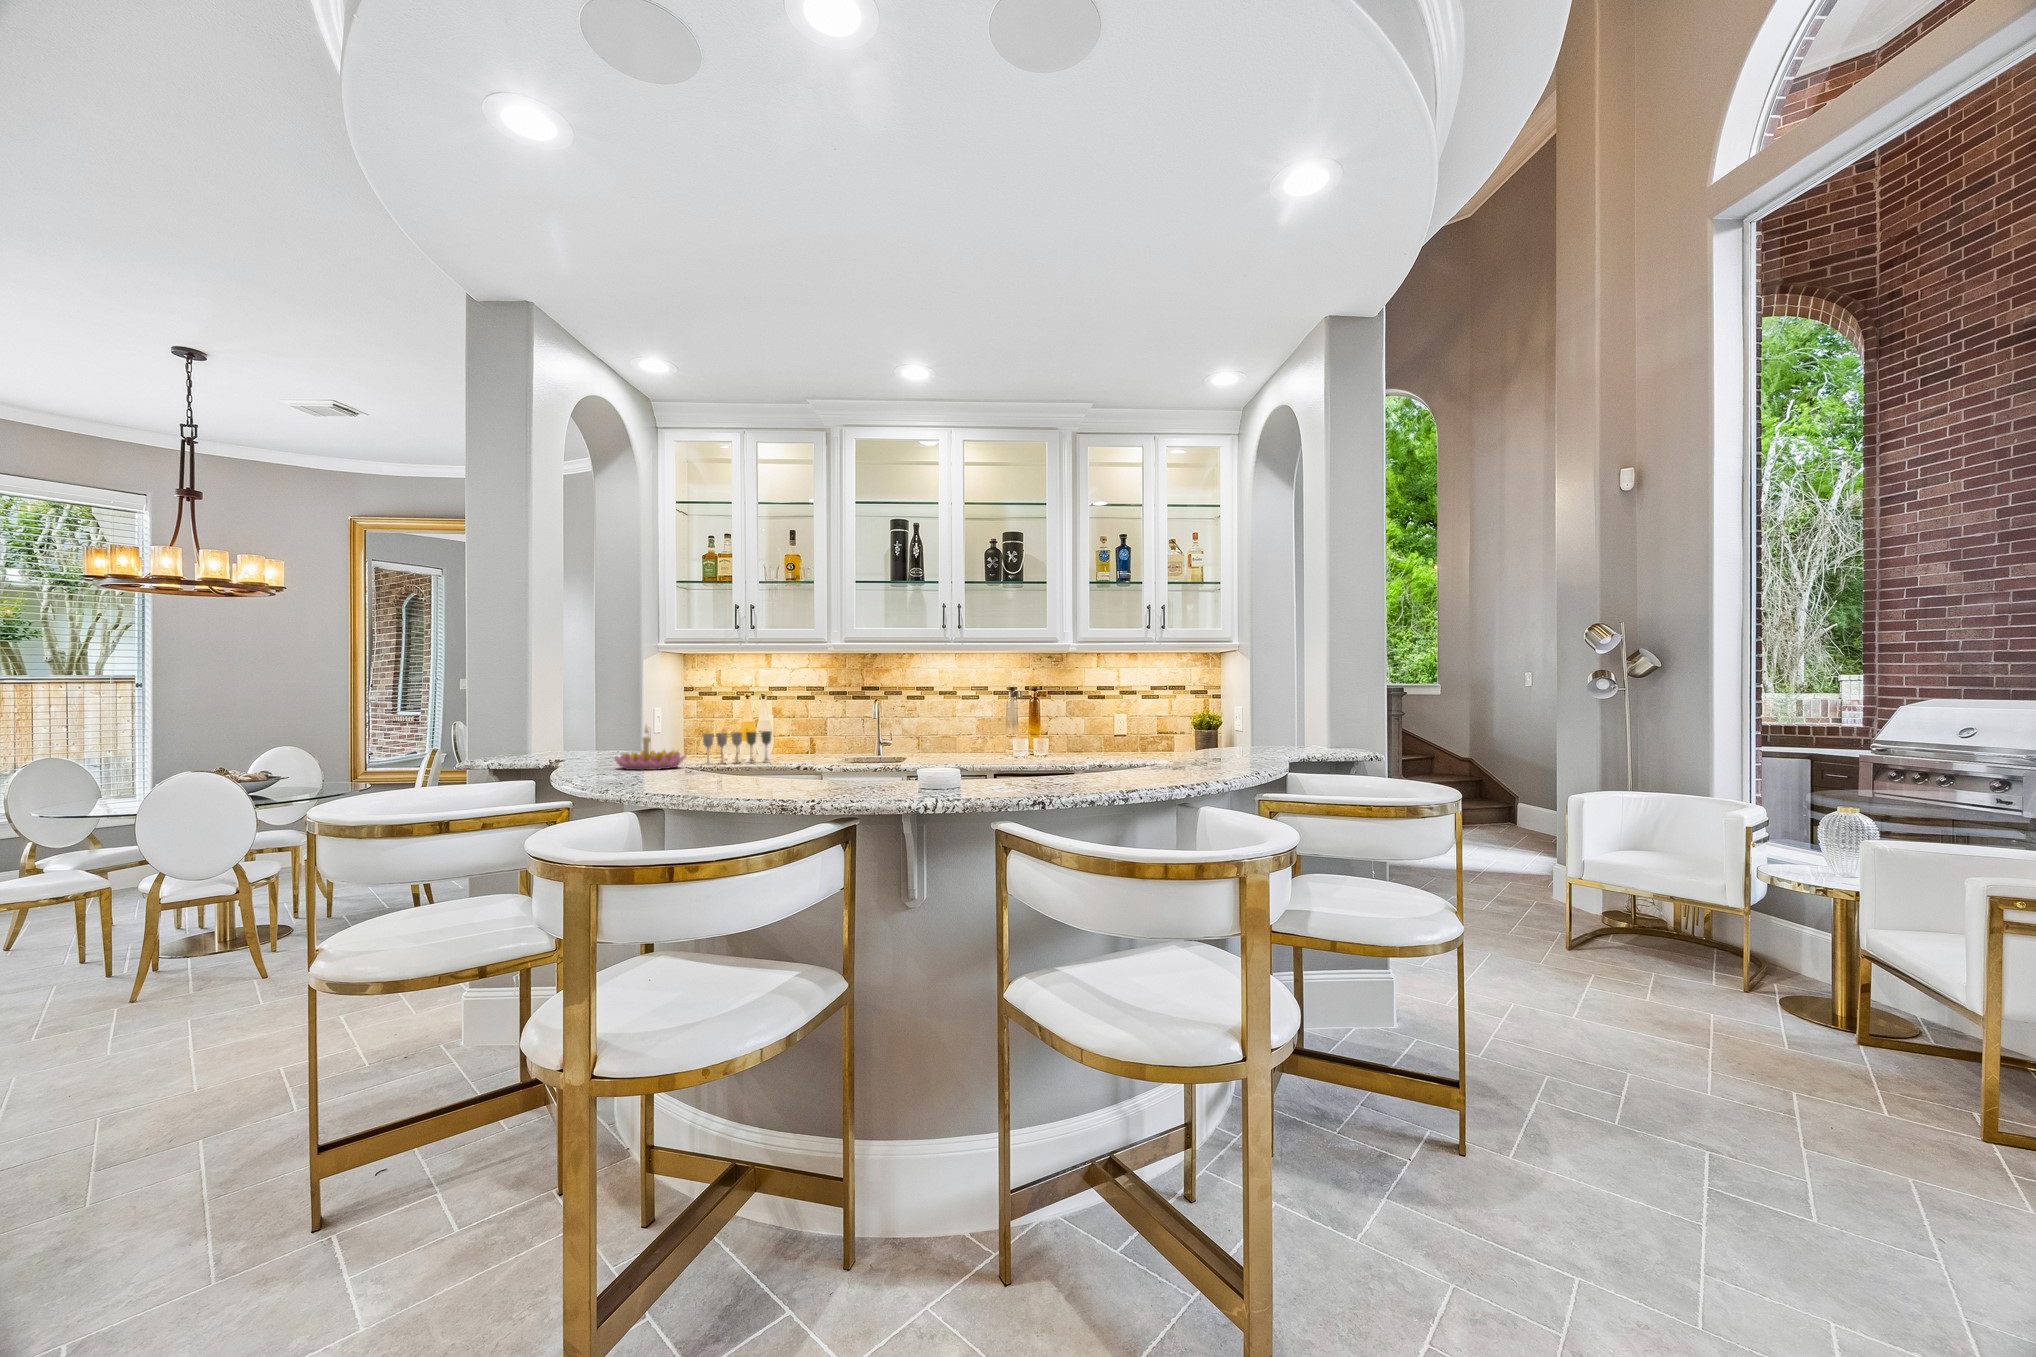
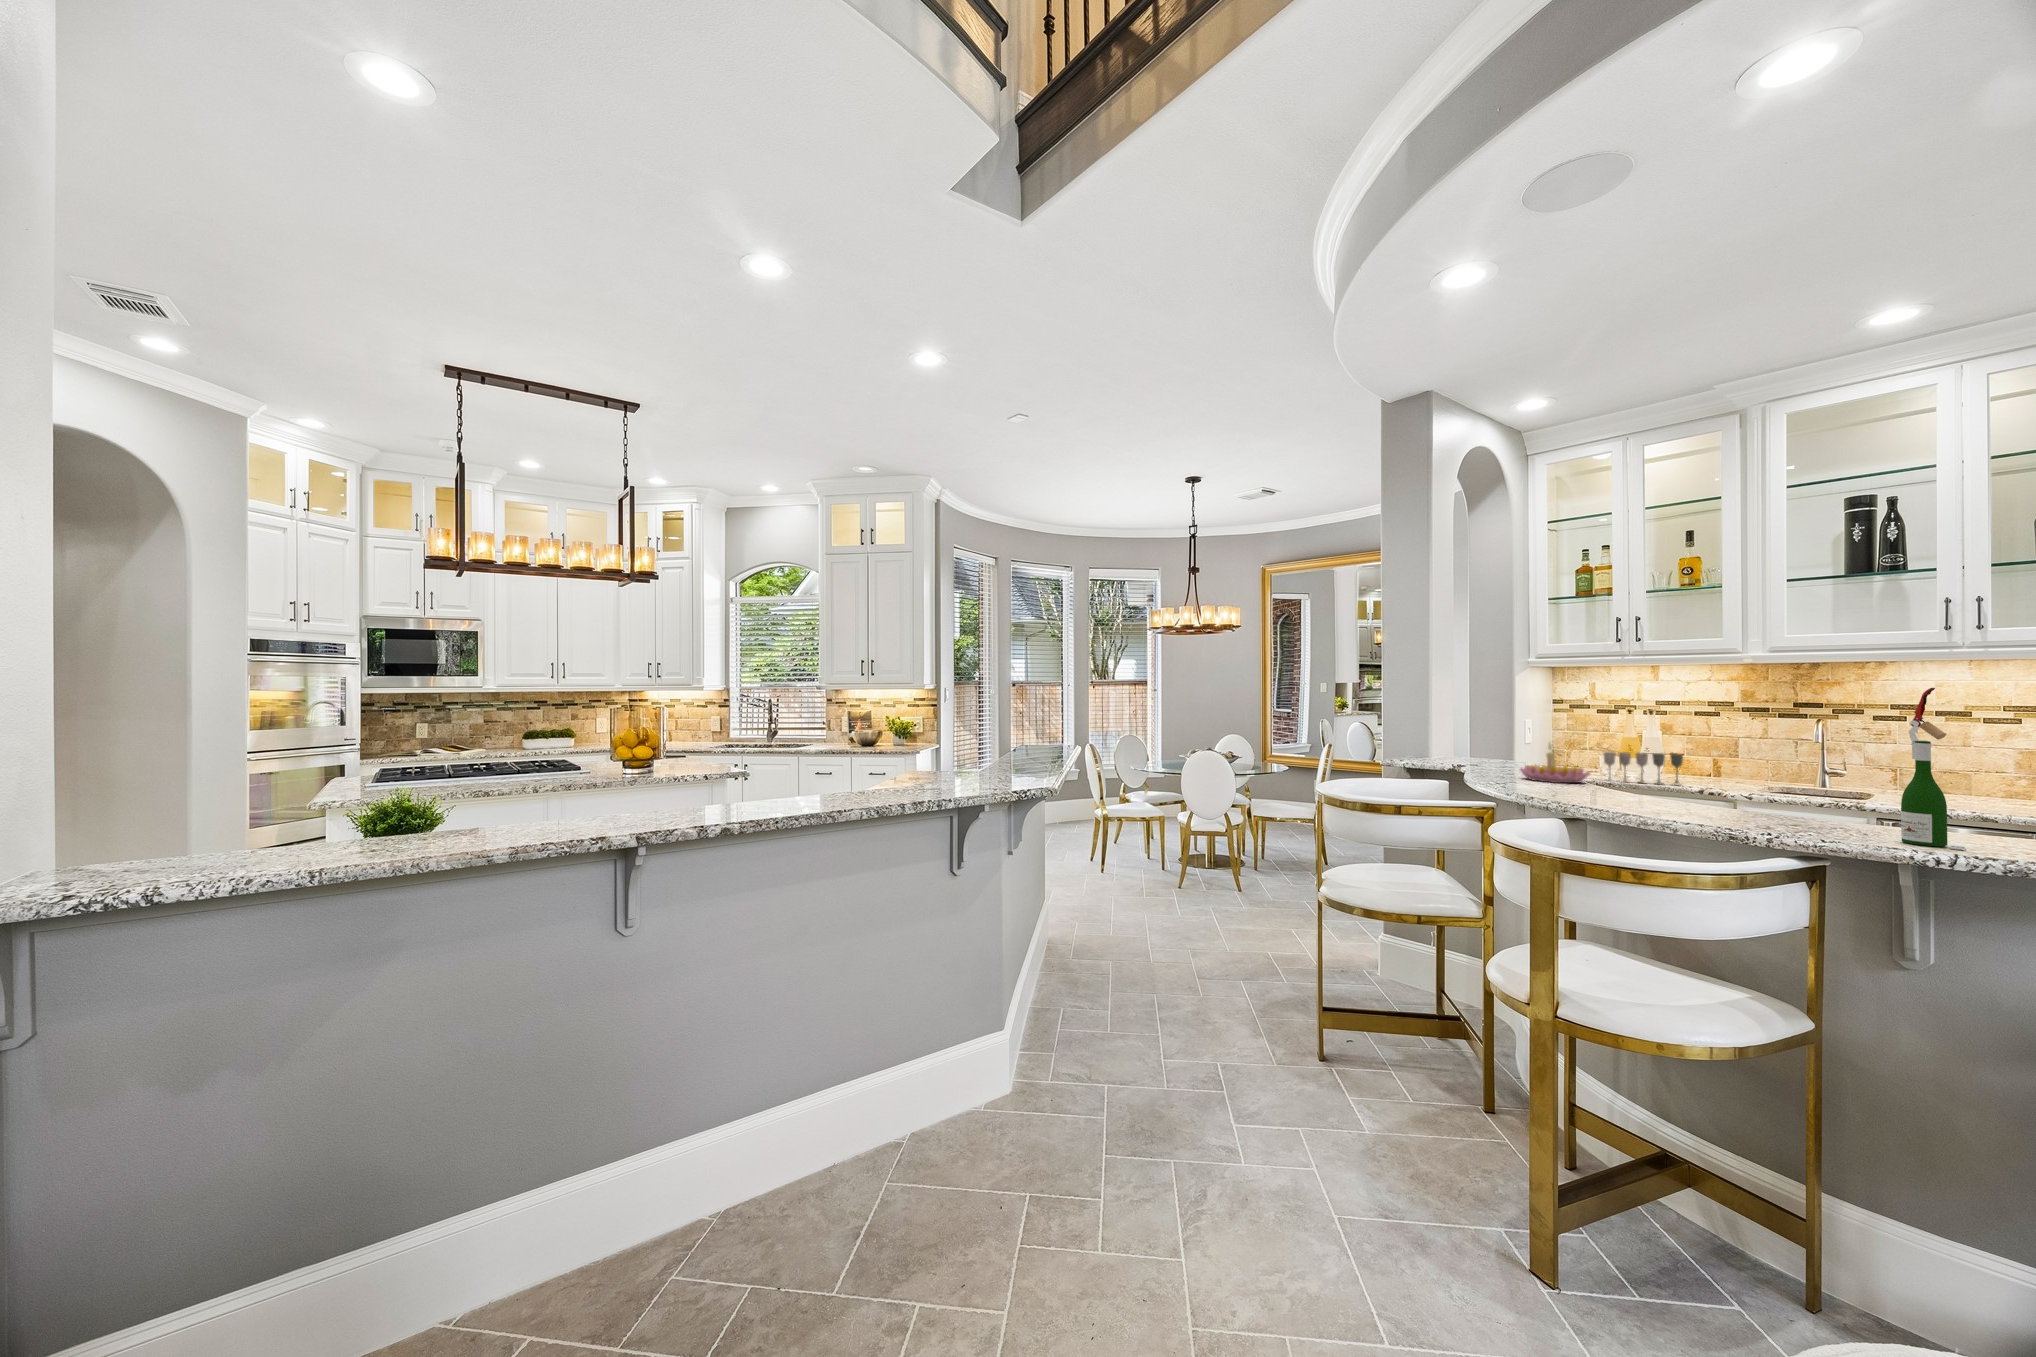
wine bottle: none [905,651,943,795] -> present [1901,688,1966,850]

